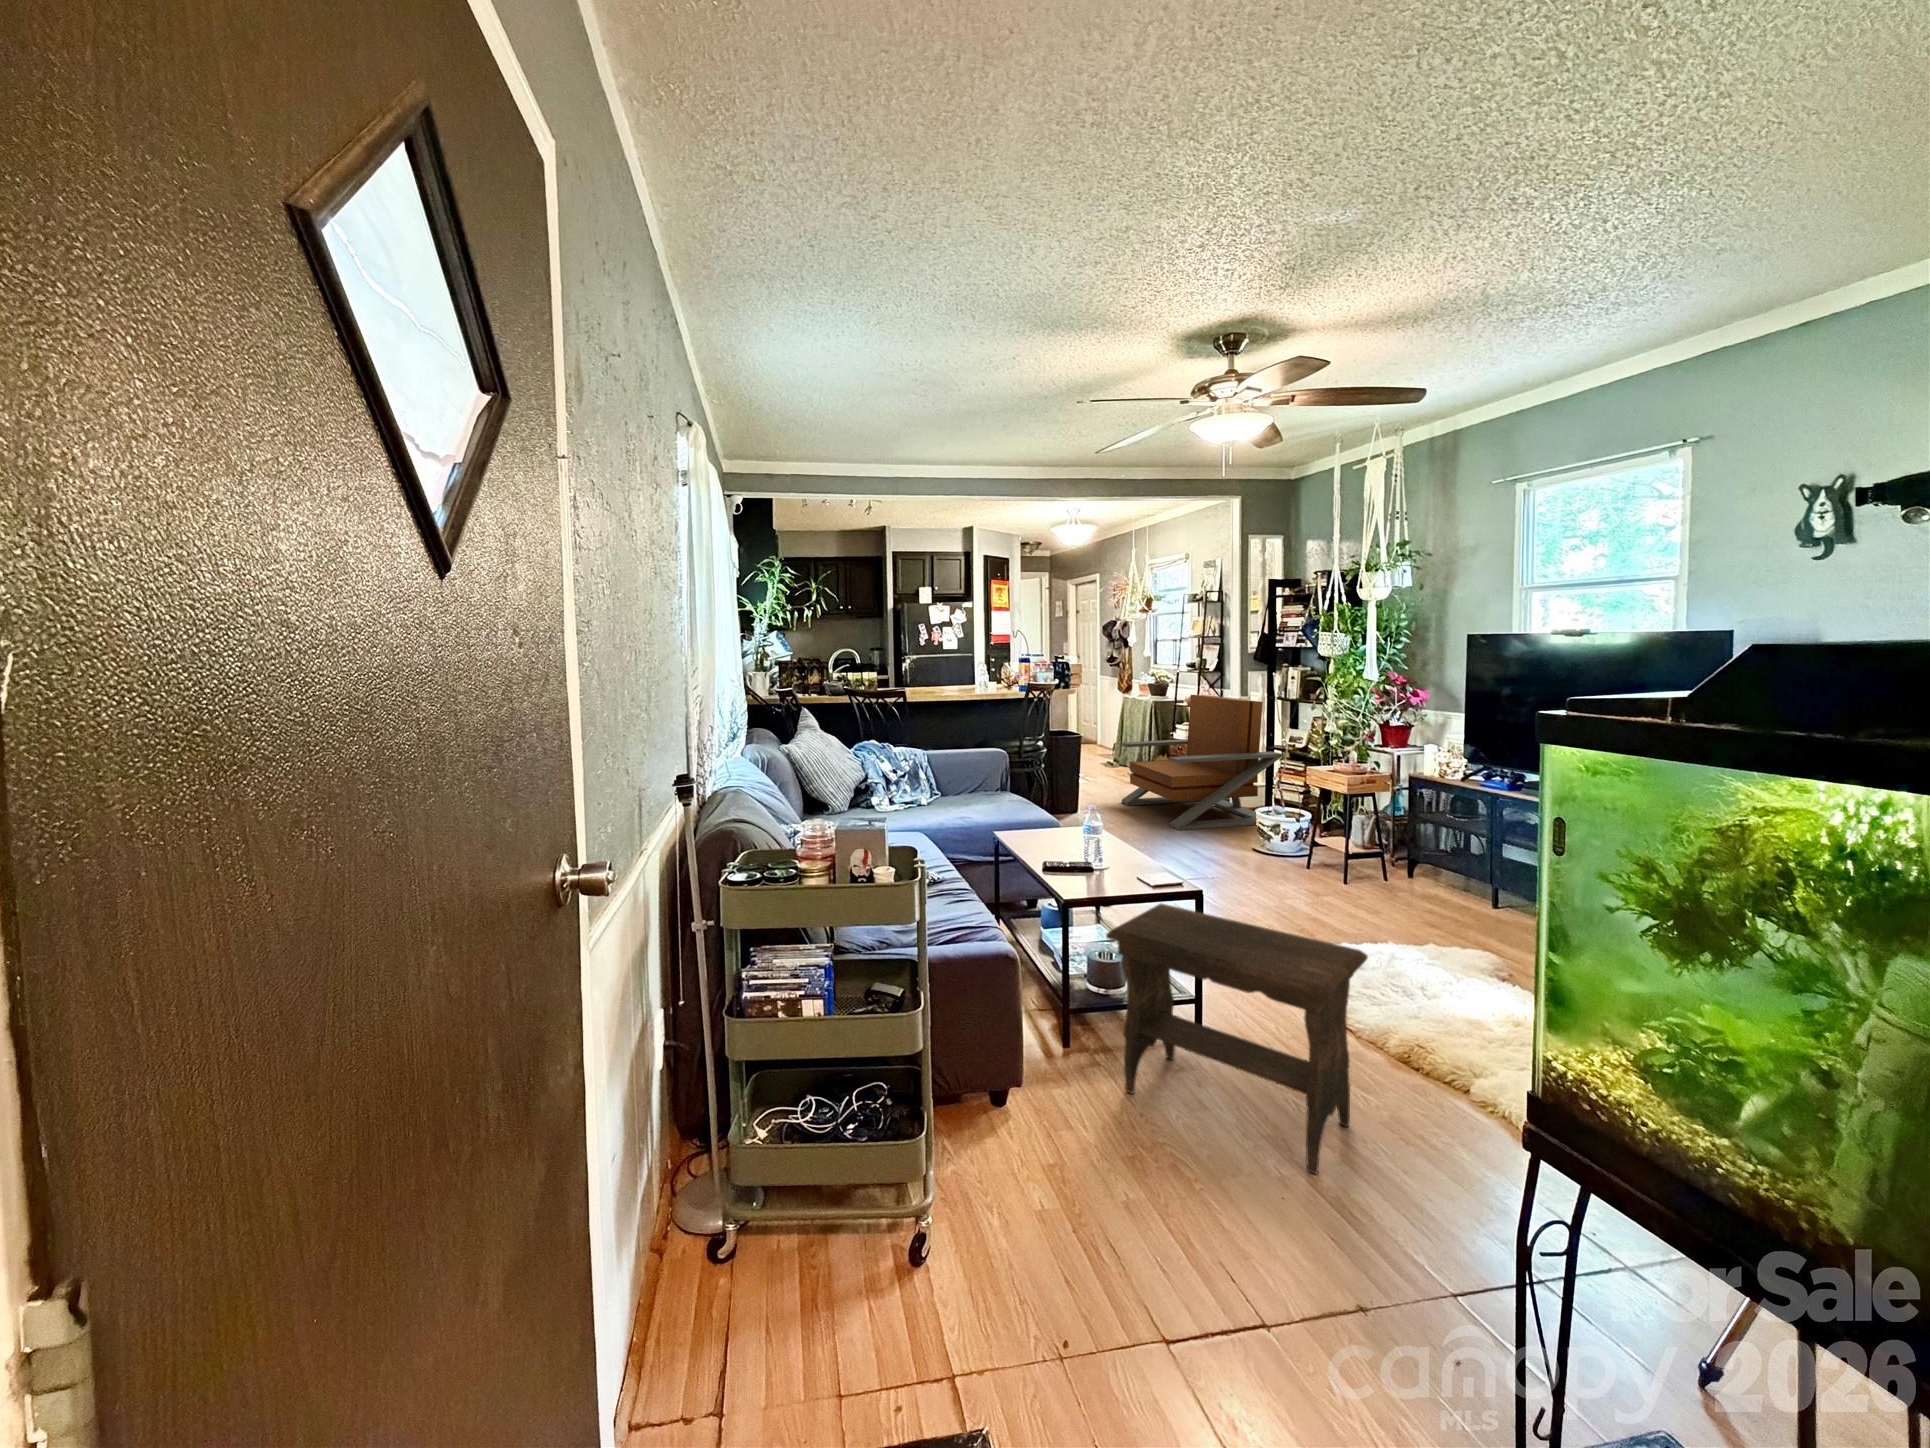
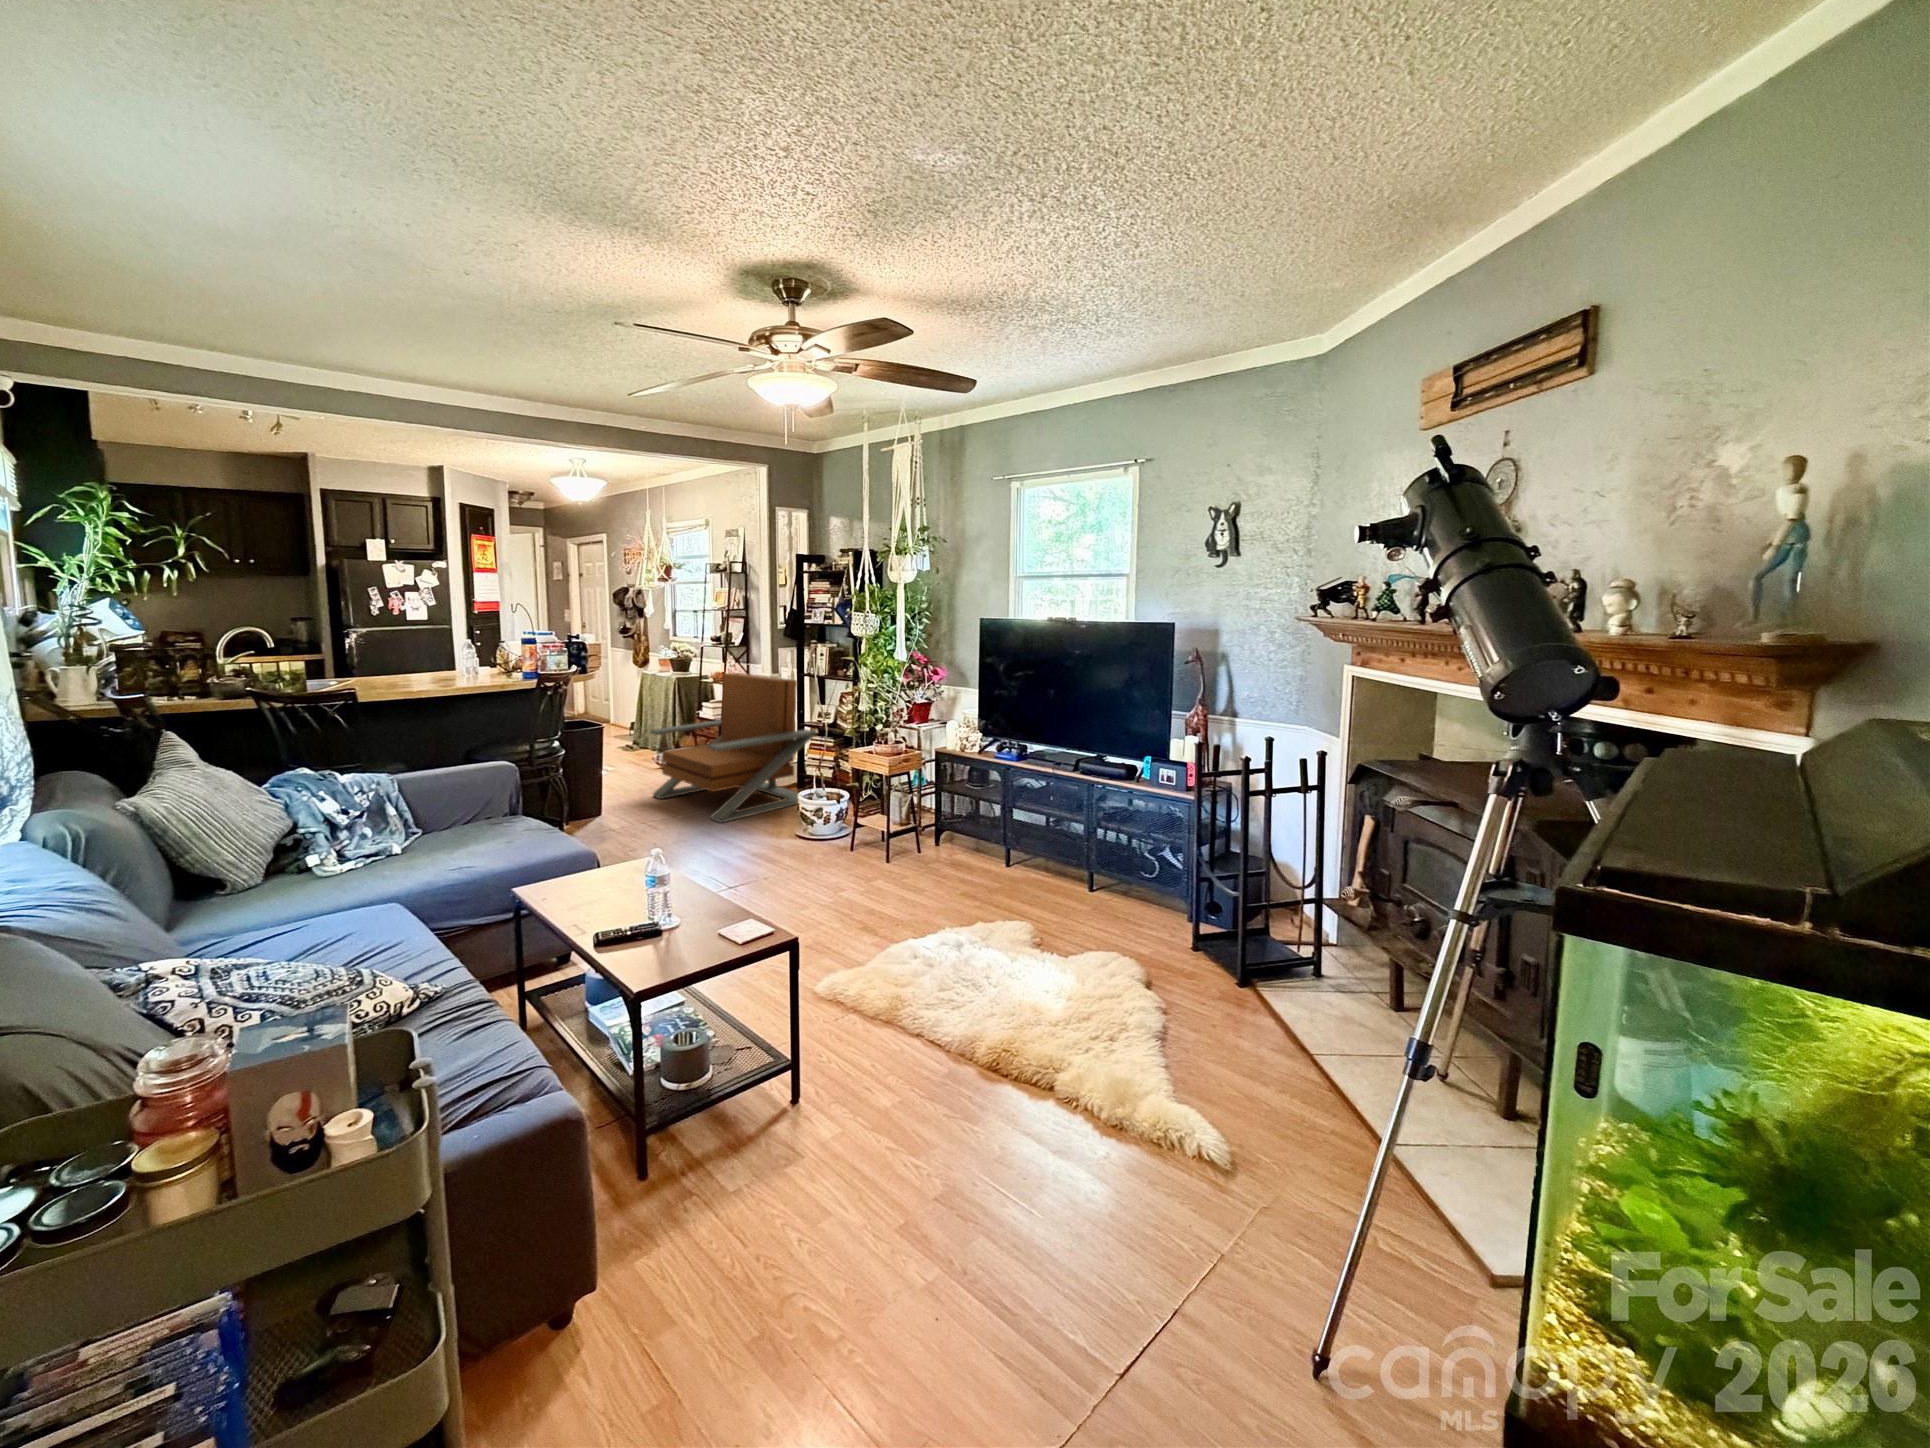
footstool: present [1106,904,1368,1174] -> none [704,967,982,1251]

